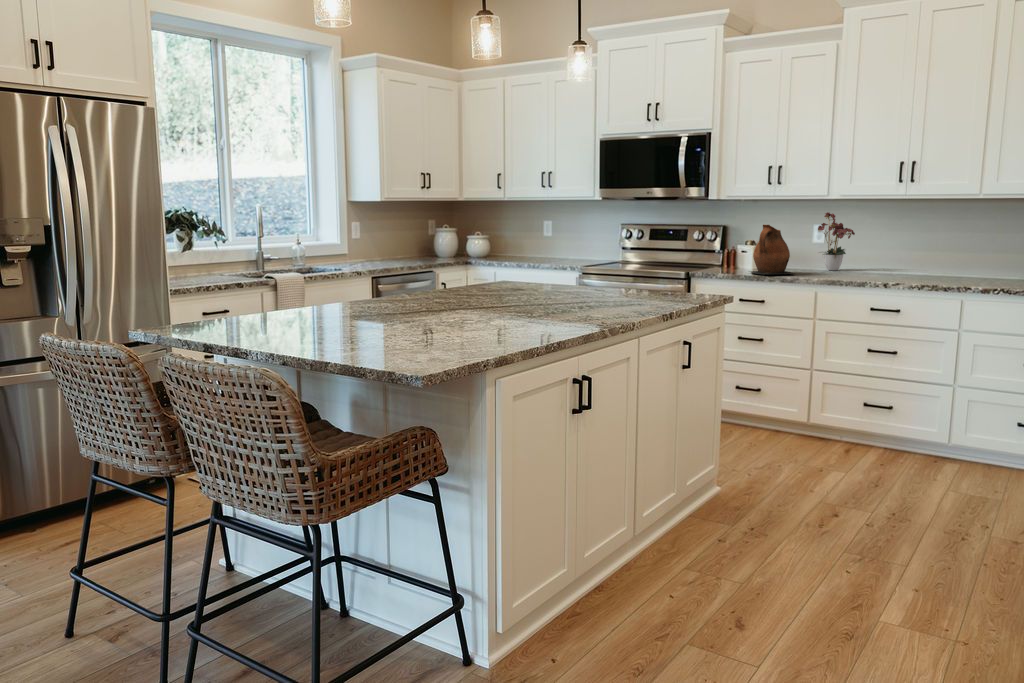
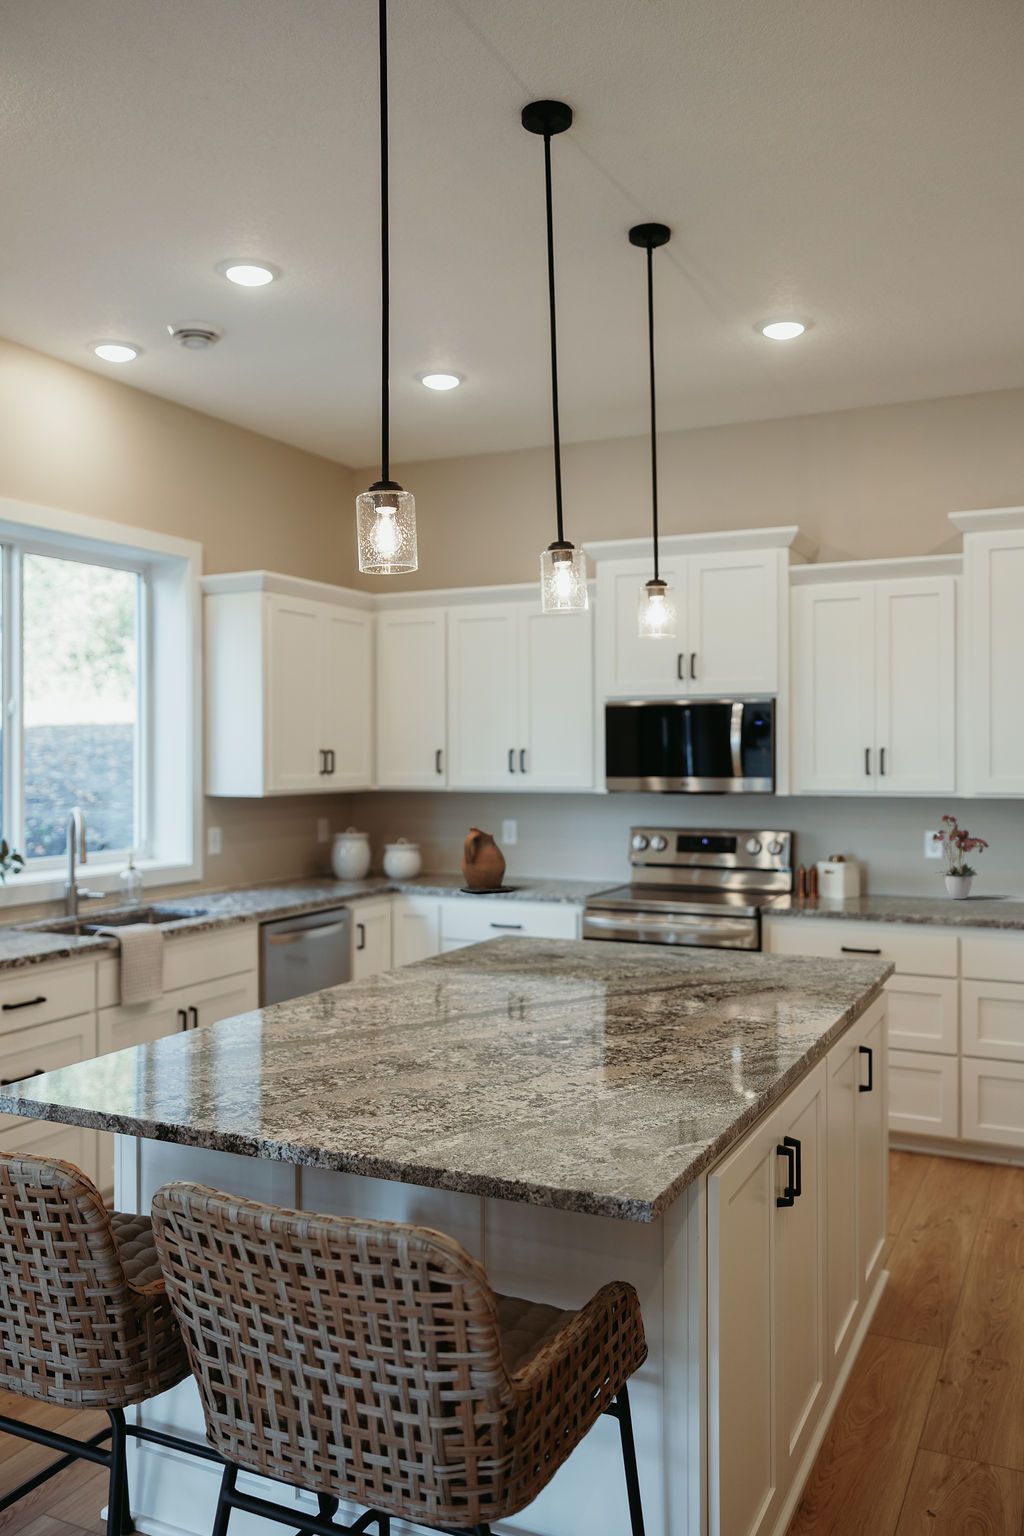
ceramic pitcher: present [751,225,795,274] -> present [459,827,511,891]

